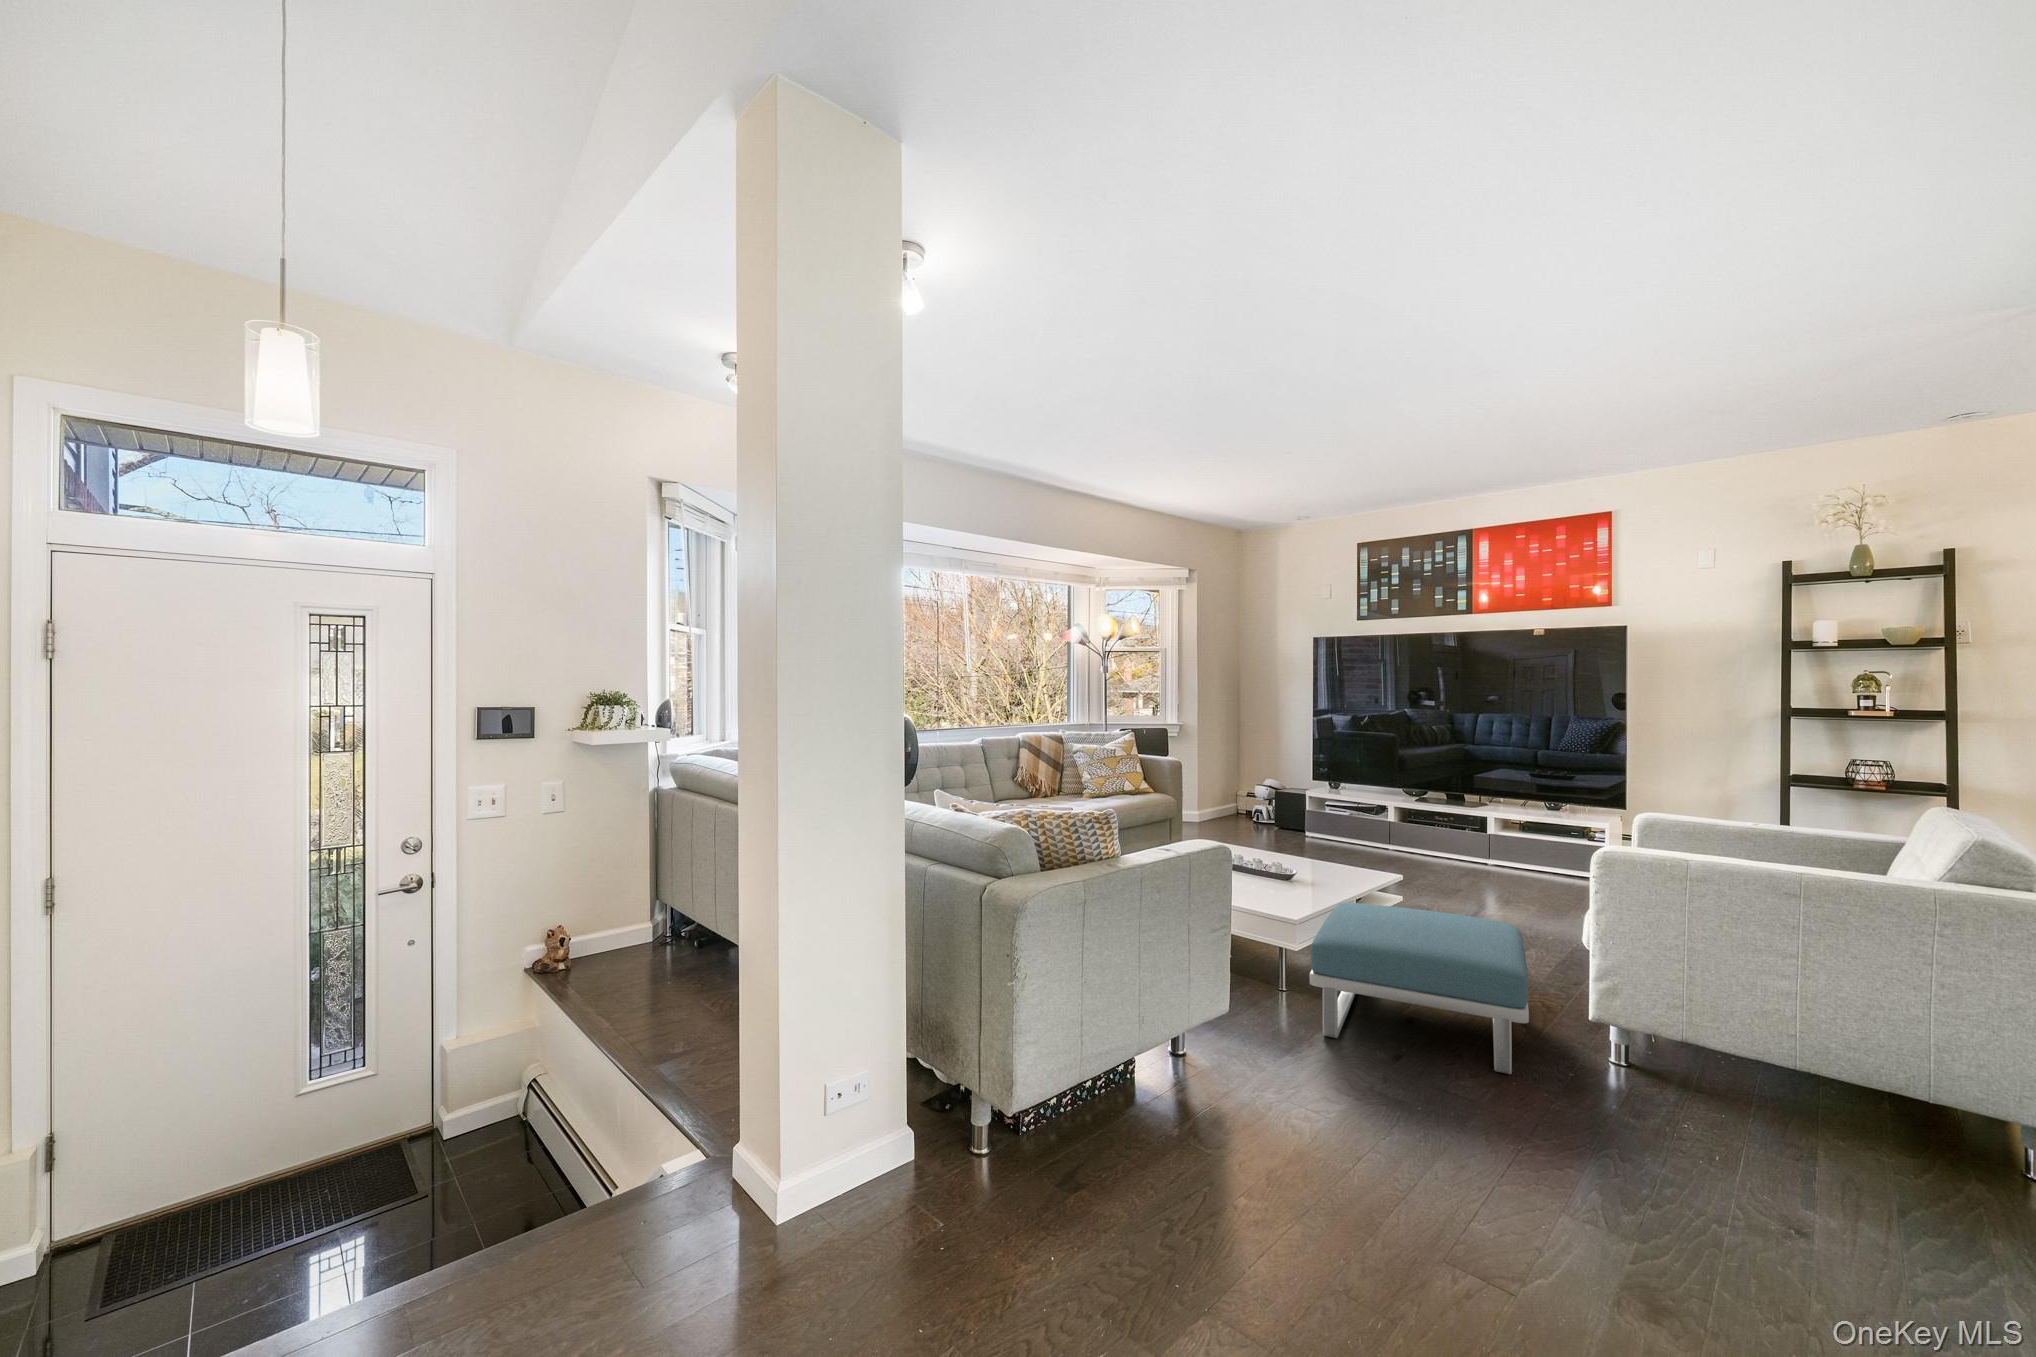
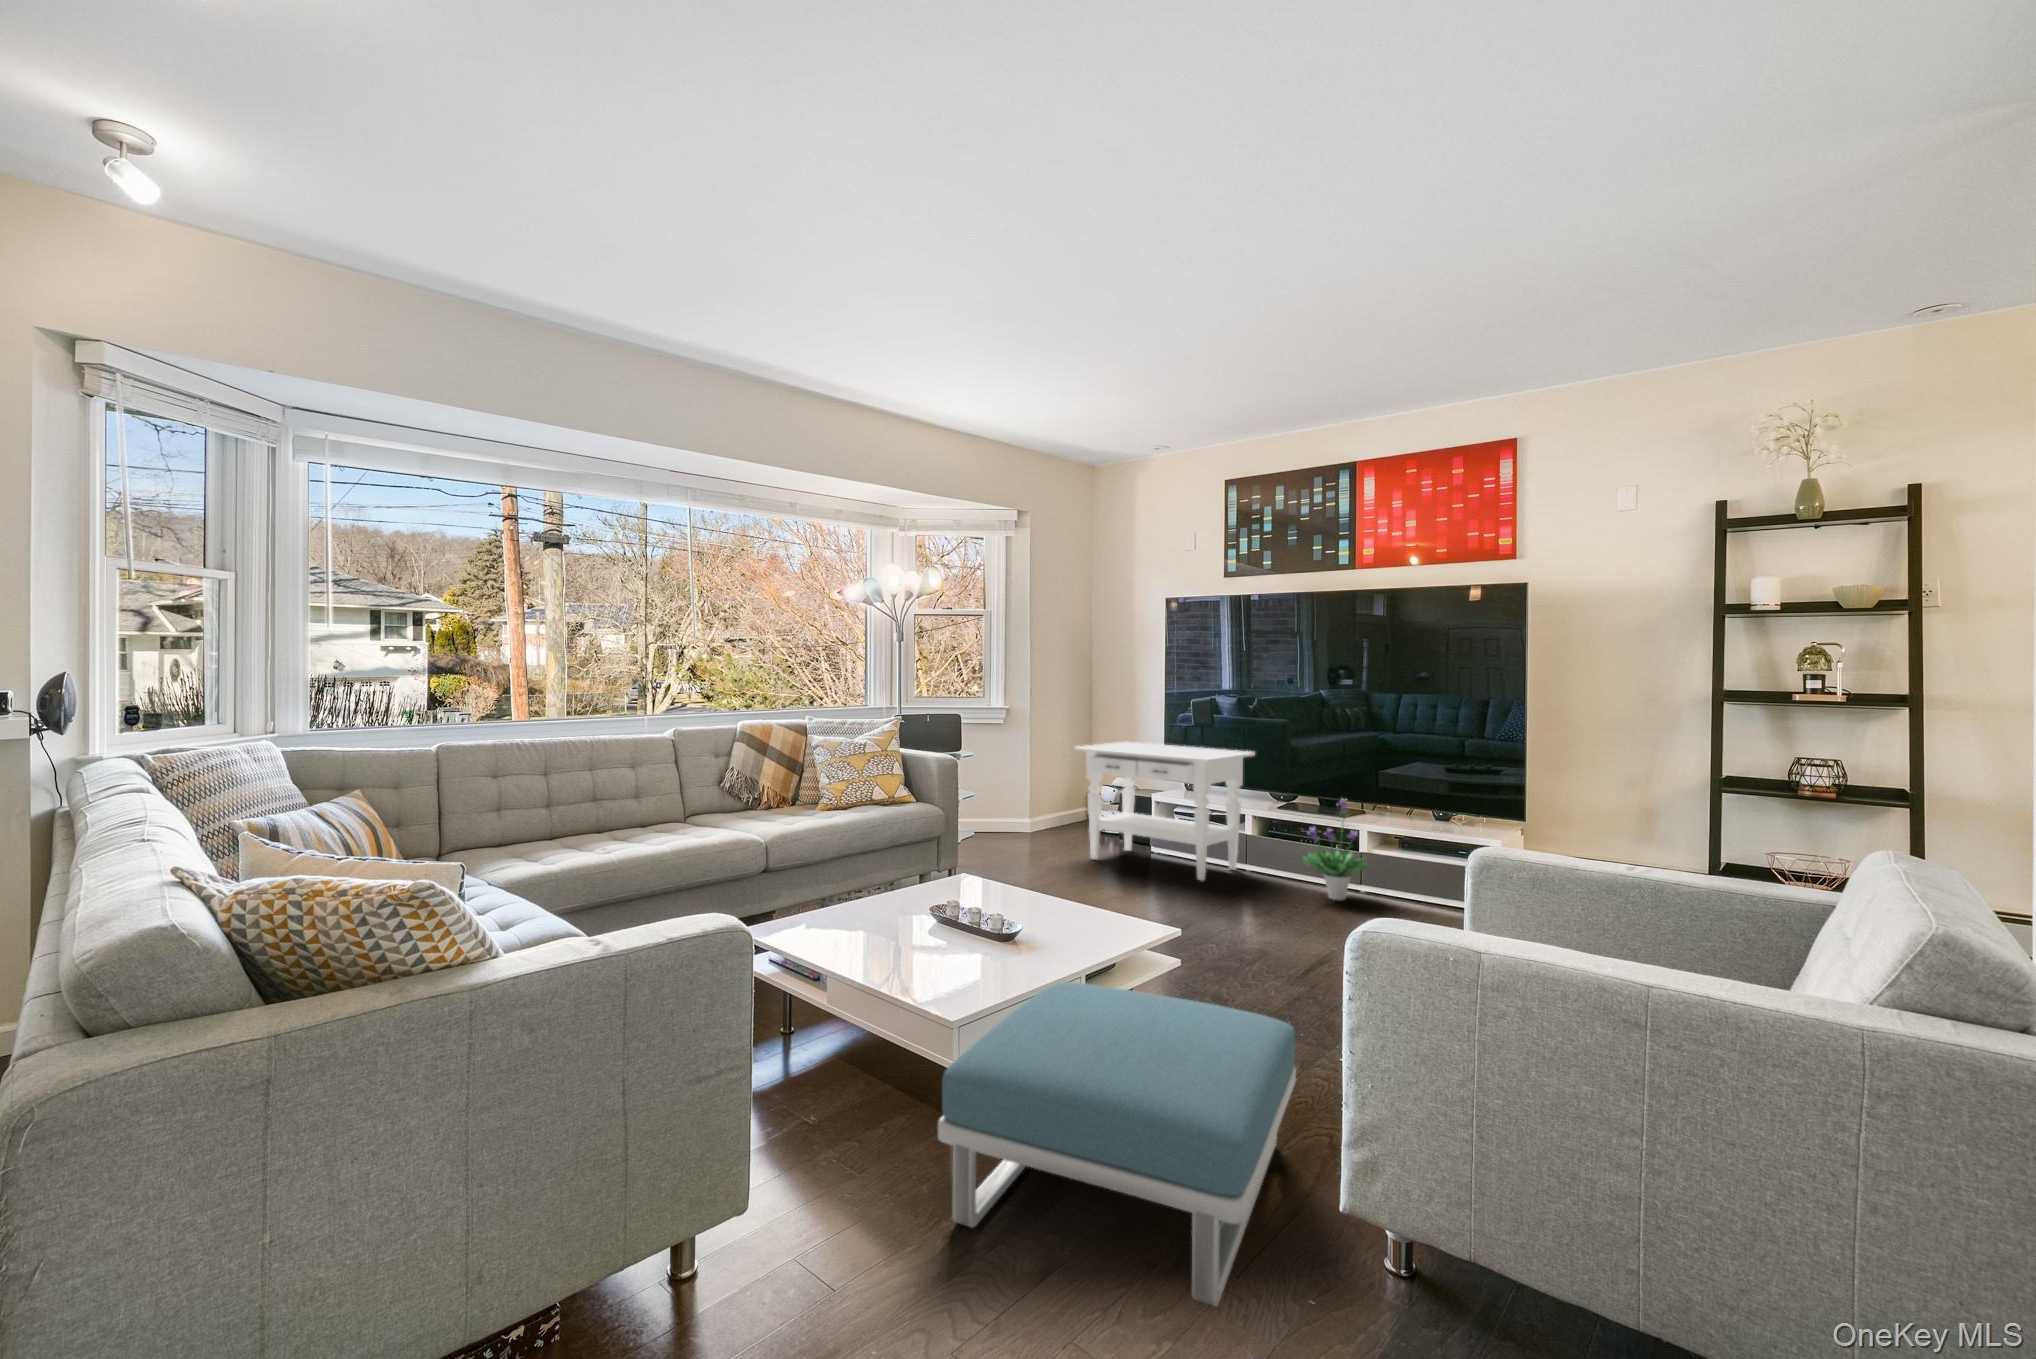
side table: none [1247,750,1396,857] -> present [1074,742,1255,881]
potted plant: none [1444,792,1508,871] -> present [1303,799,1373,900]

